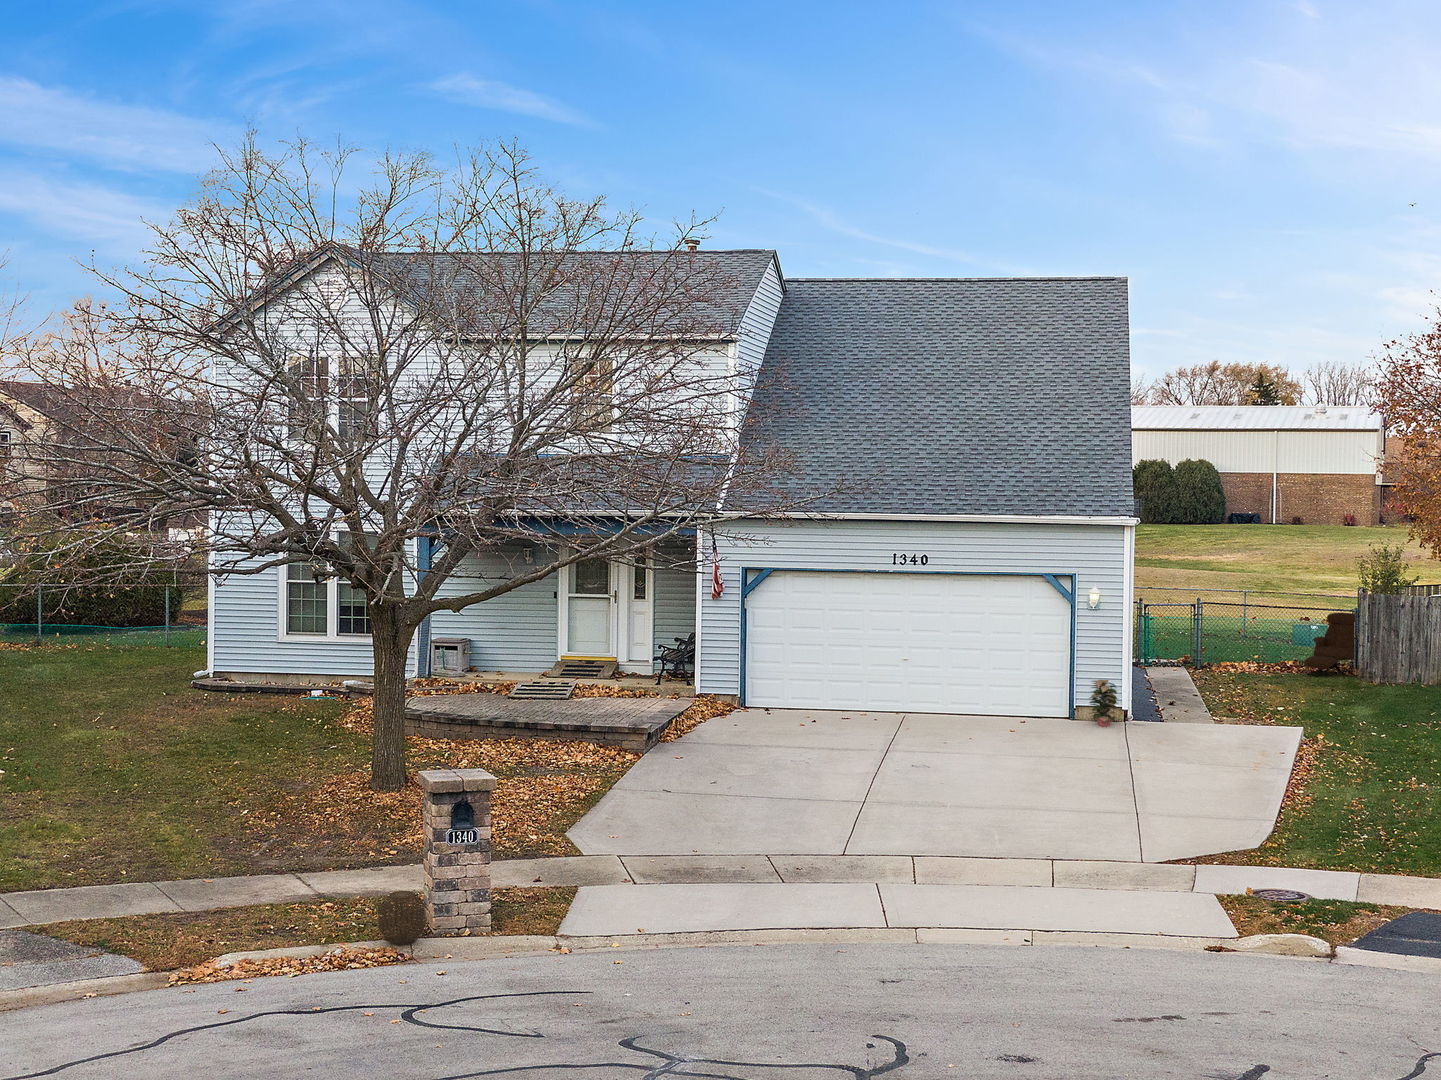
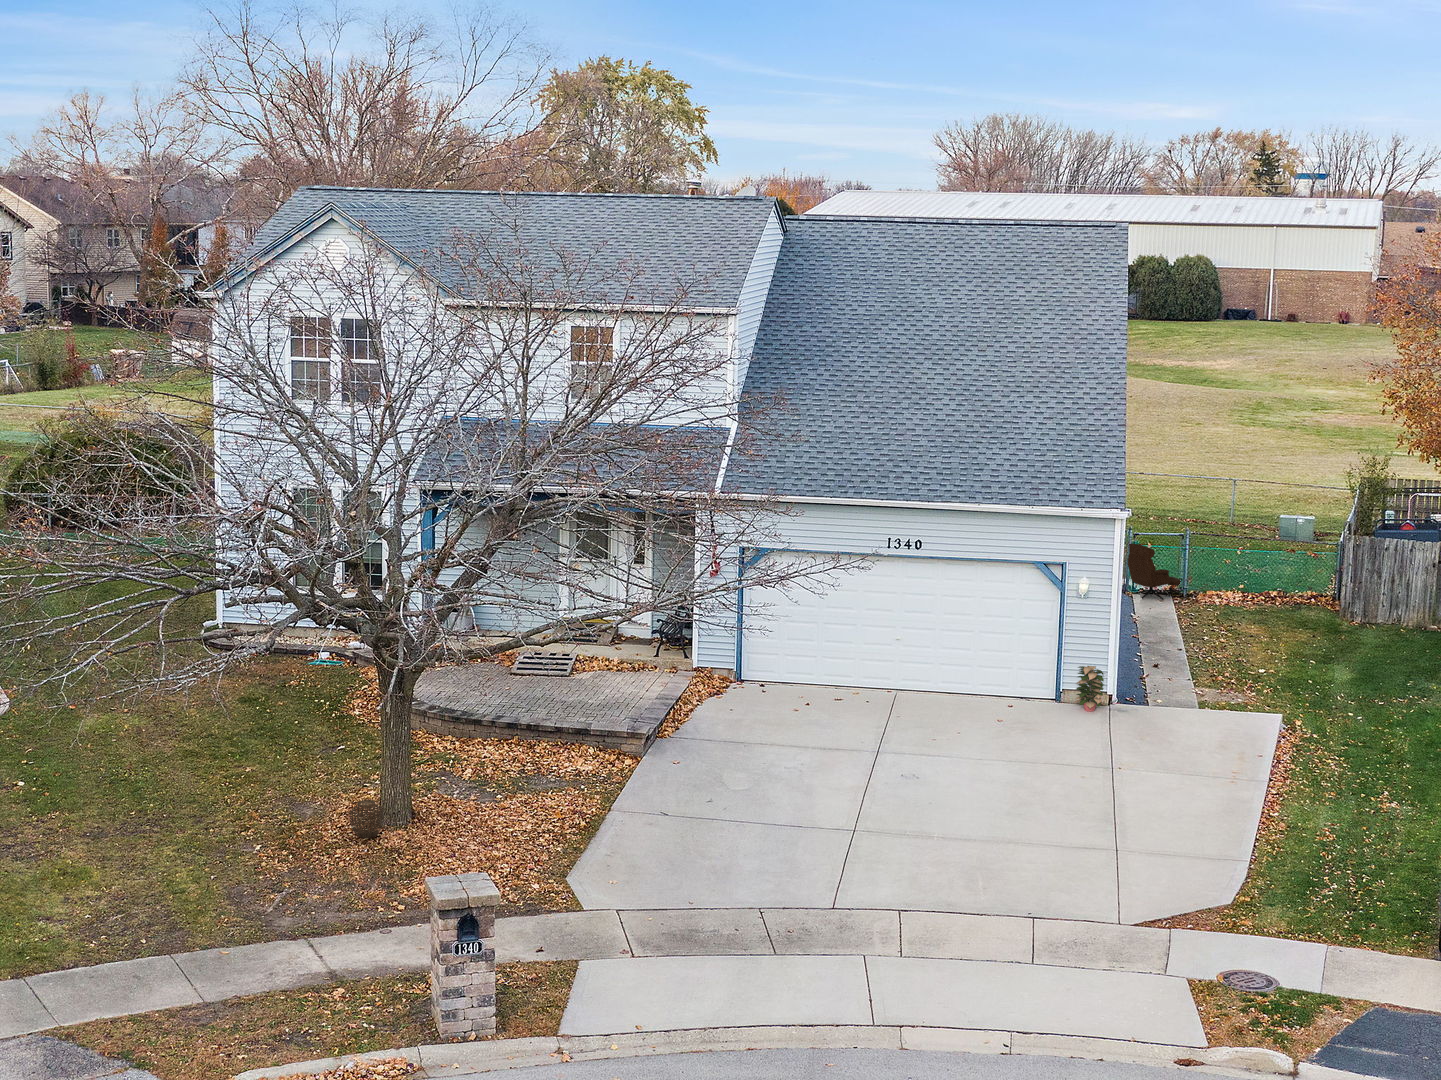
lounge chair: present [1304,613,1355,677] -> present [1128,544,1182,600]
woven basket: present [378,891,426,945] -> present [350,800,384,838]

